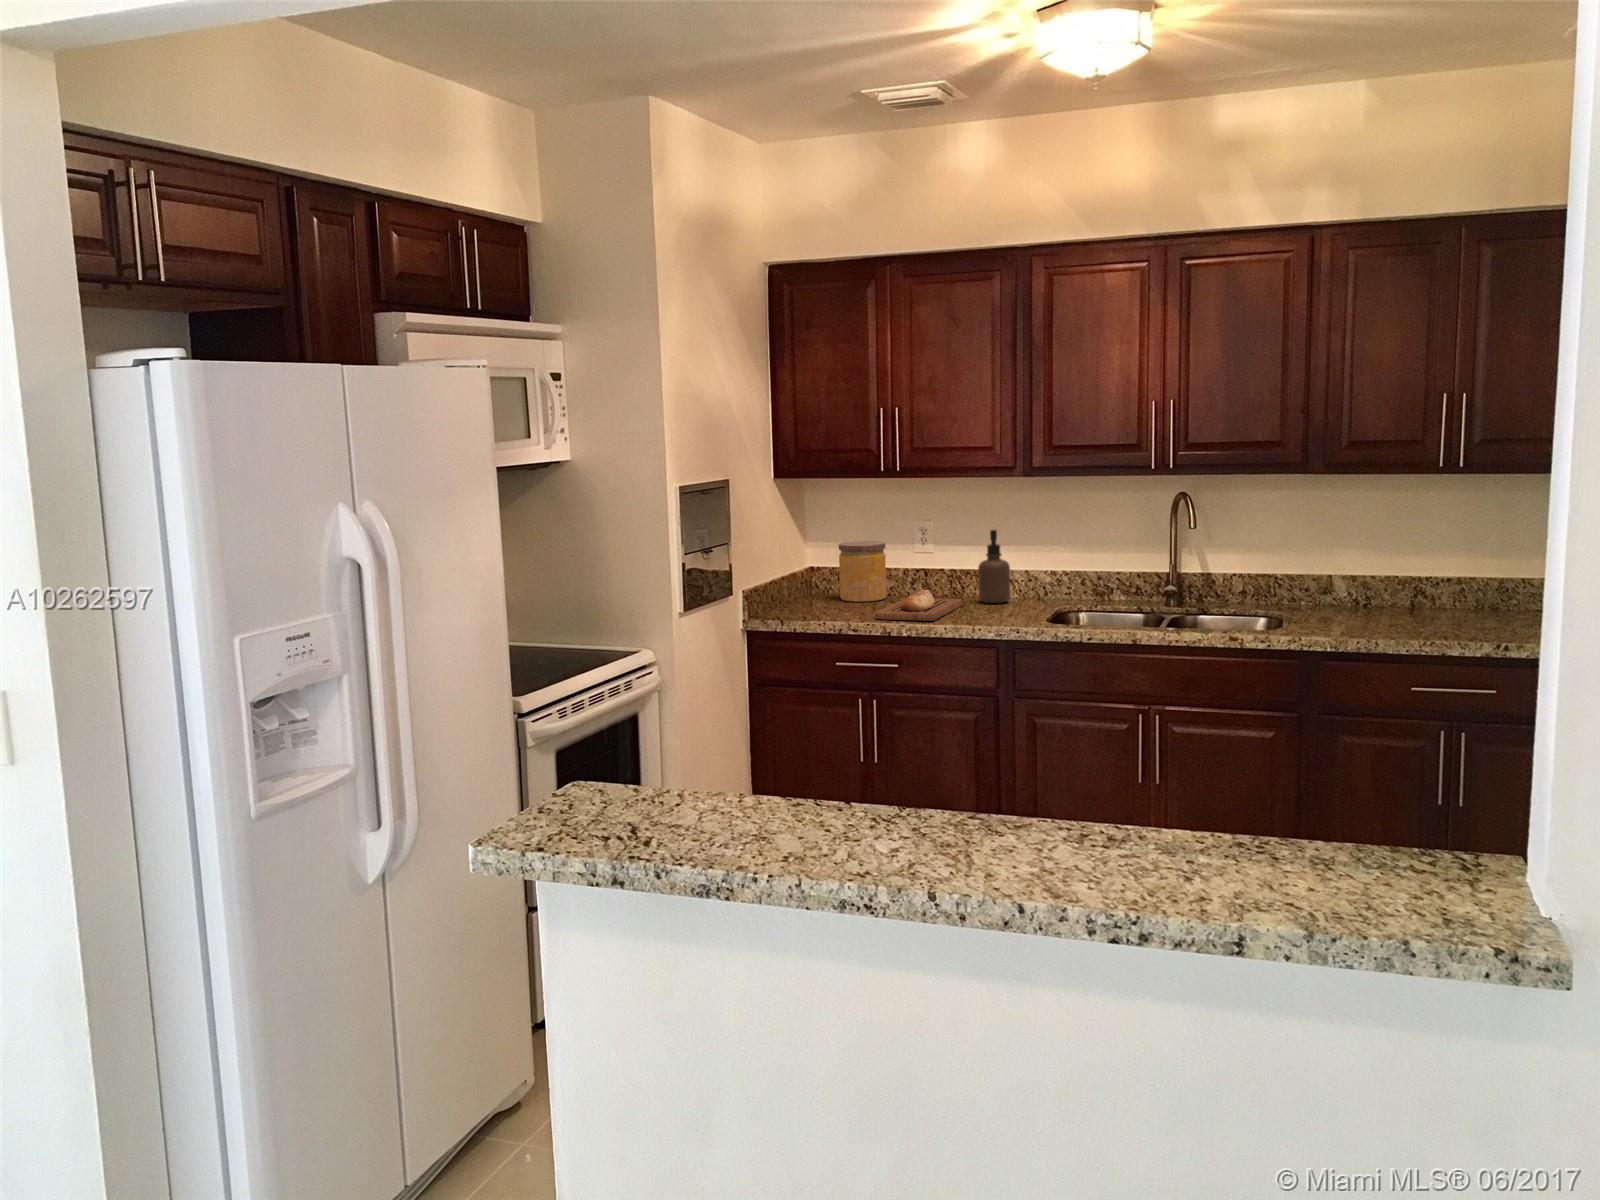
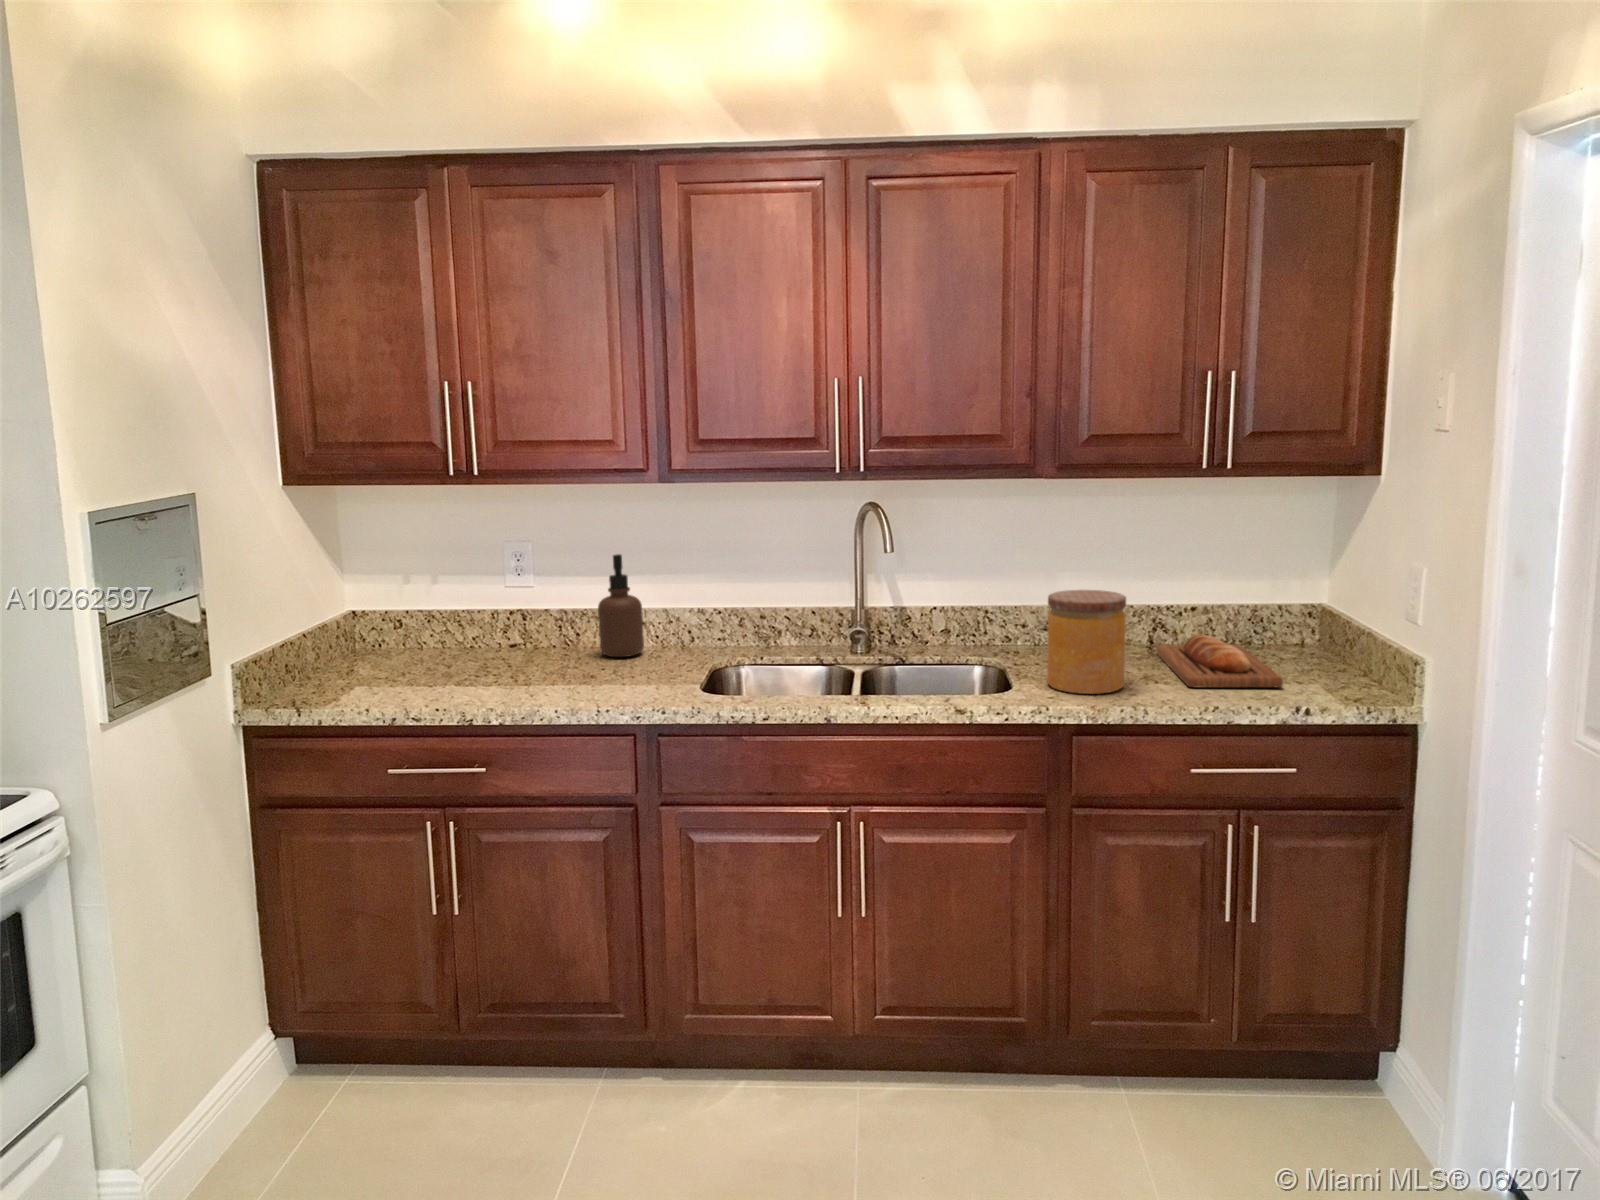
jar: present [839,541,886,602] -> present [1047,590,1126,694]
bread loaf: present [875,589,962,621] -> present [1157,634,1283,687]

